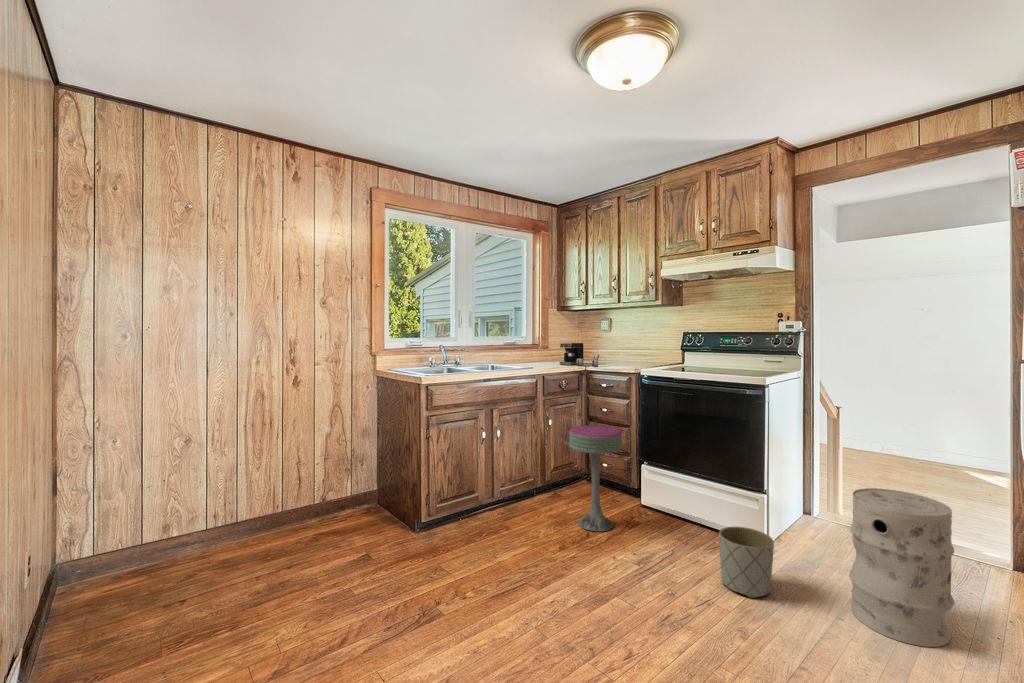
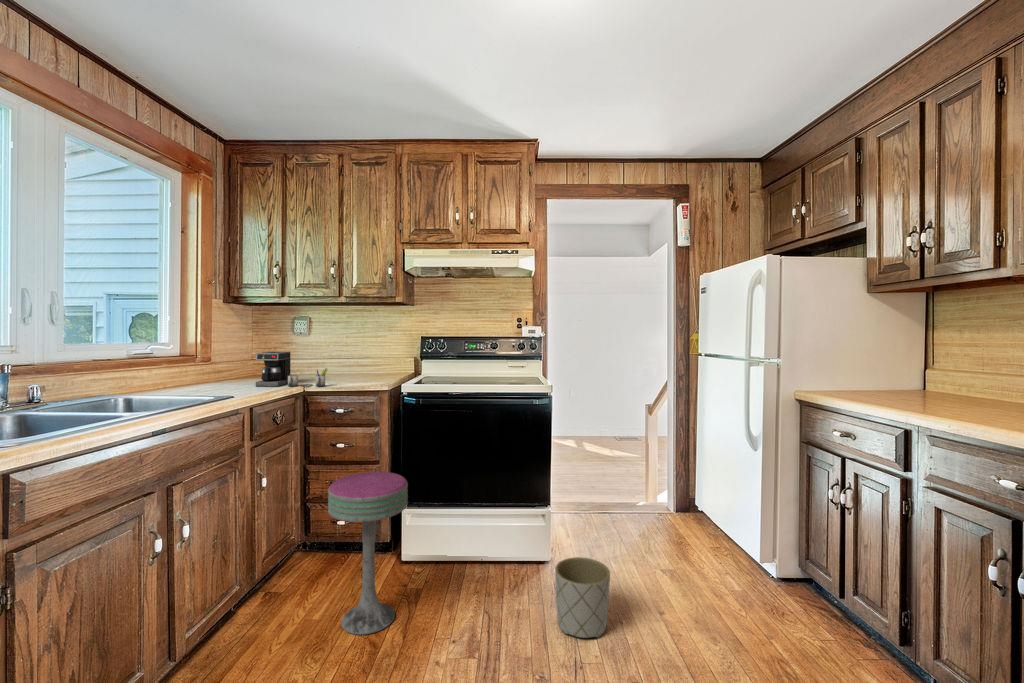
trash can: present [849,488,954,647] -> none [651,482,727,620]

